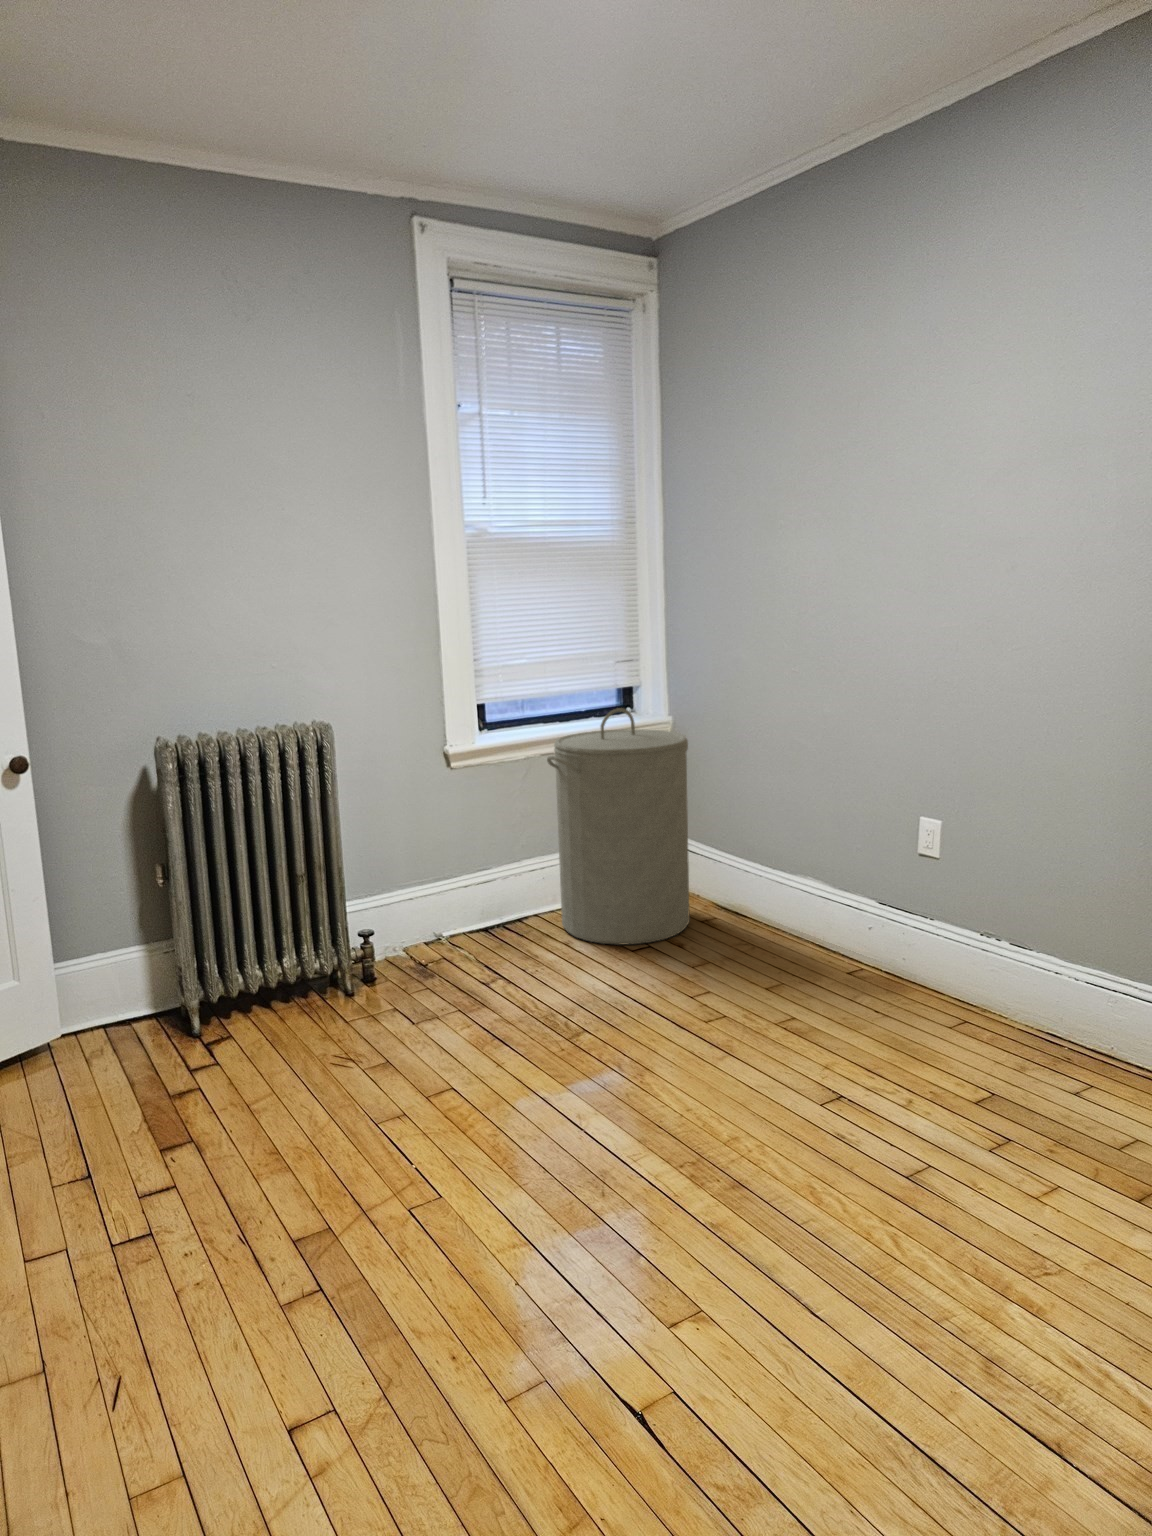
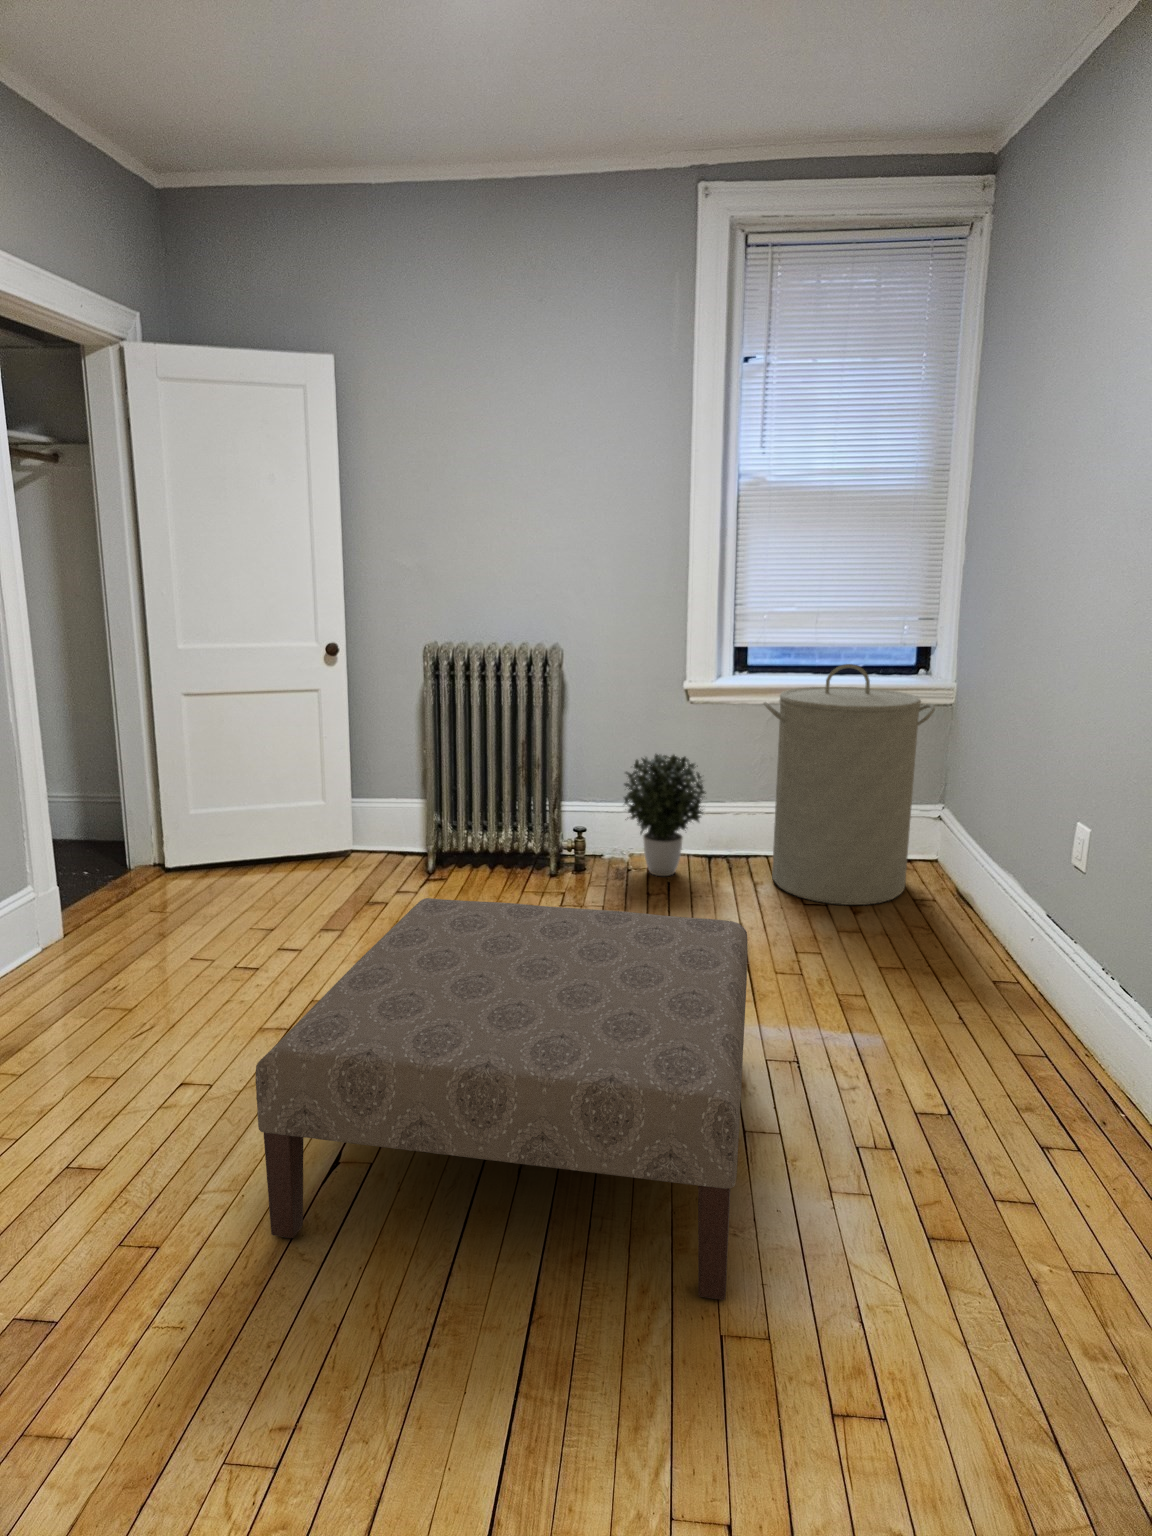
potted plant: none [409,826,509,963] -> present [624,754,706,876]
ottoman: none [491,961,1096,1449] -> present [256,898,747,1300]

